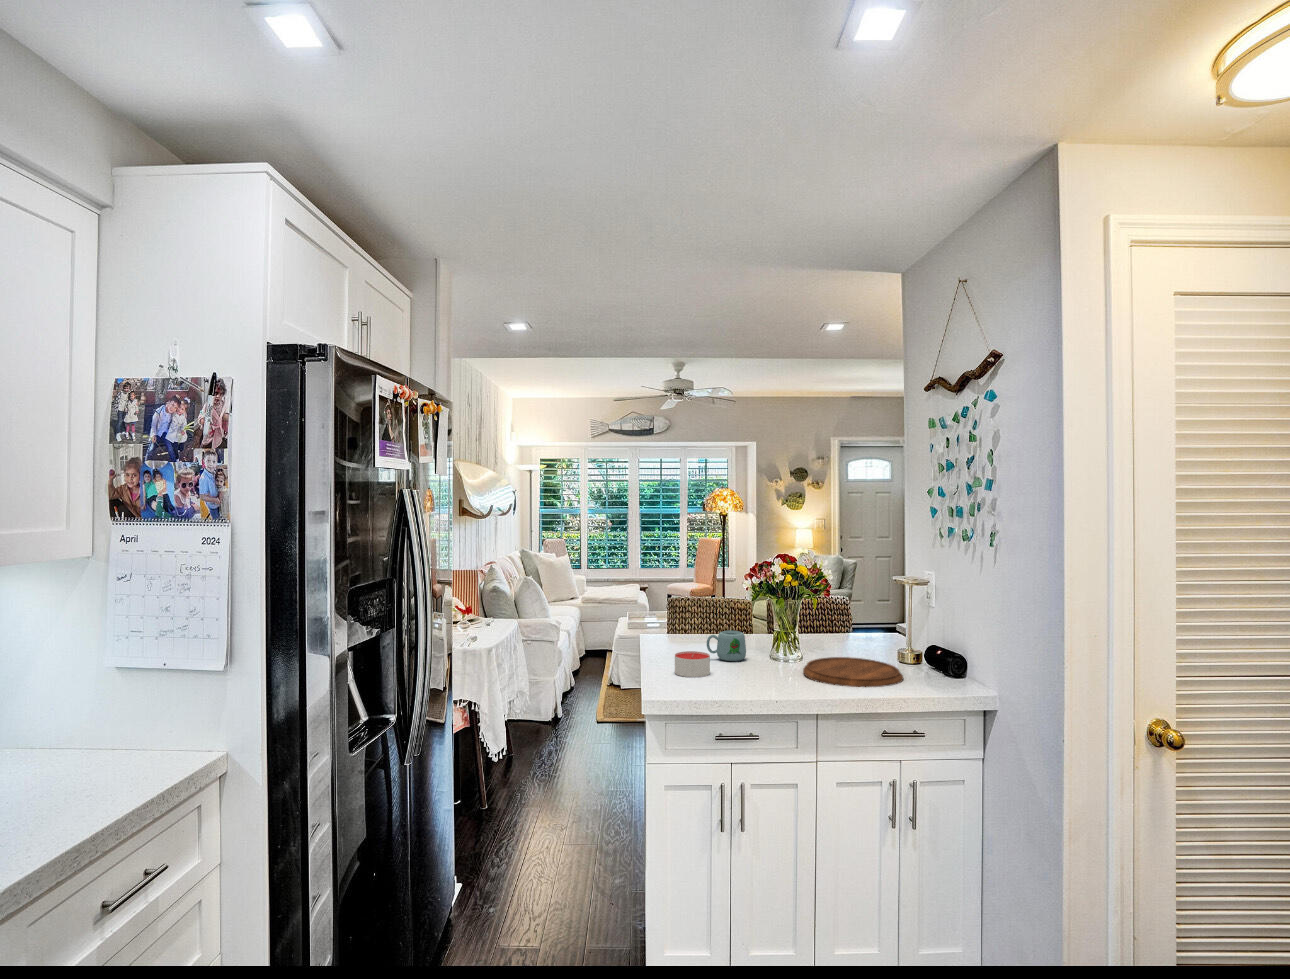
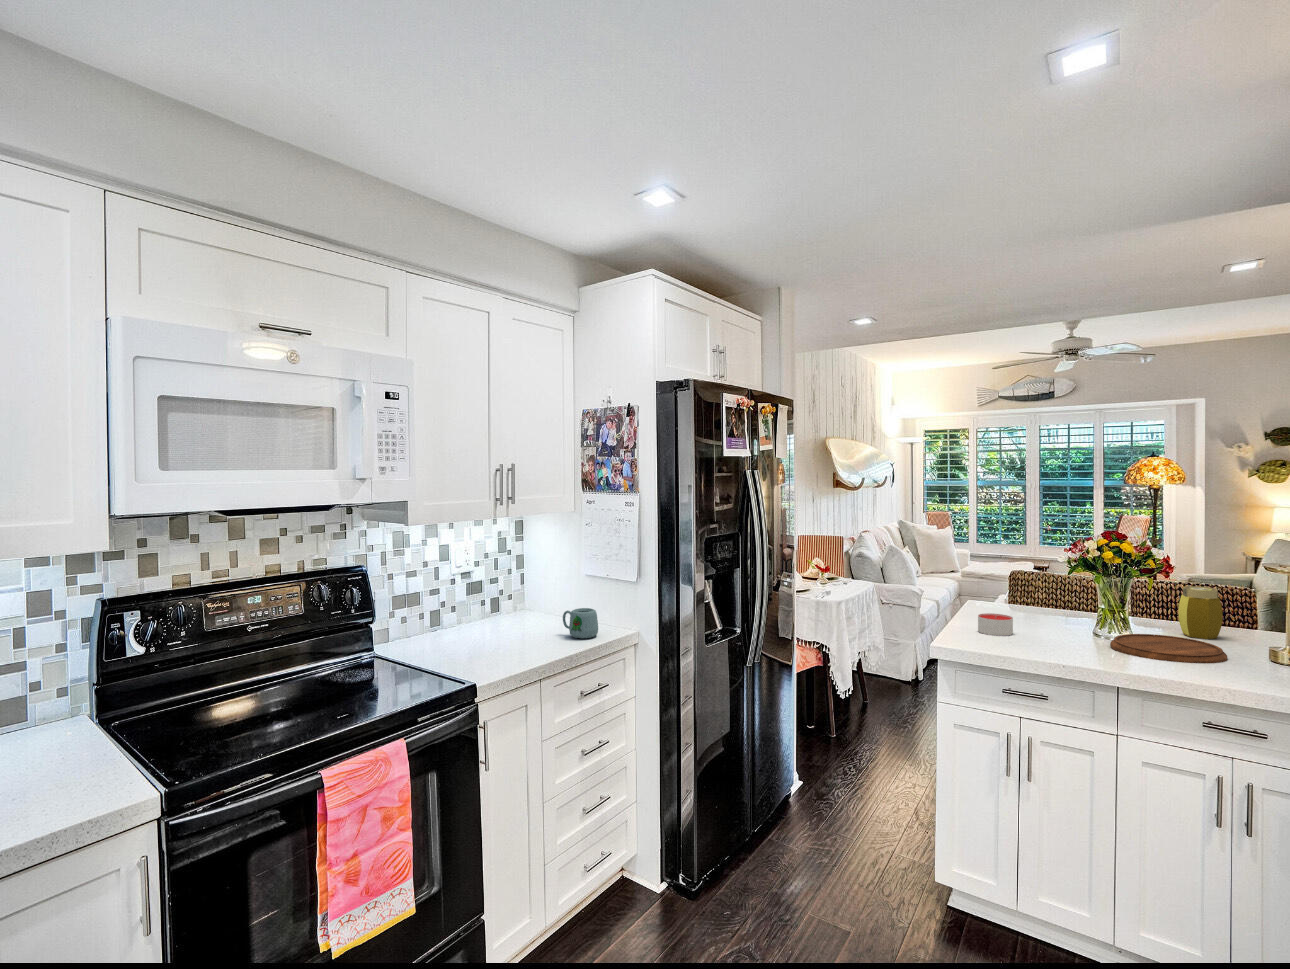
jar: none [835,604,870,655] -> present [1178,586,1223,639]
mug: present [707,630,746,661] -> present [563,608,598,638]

